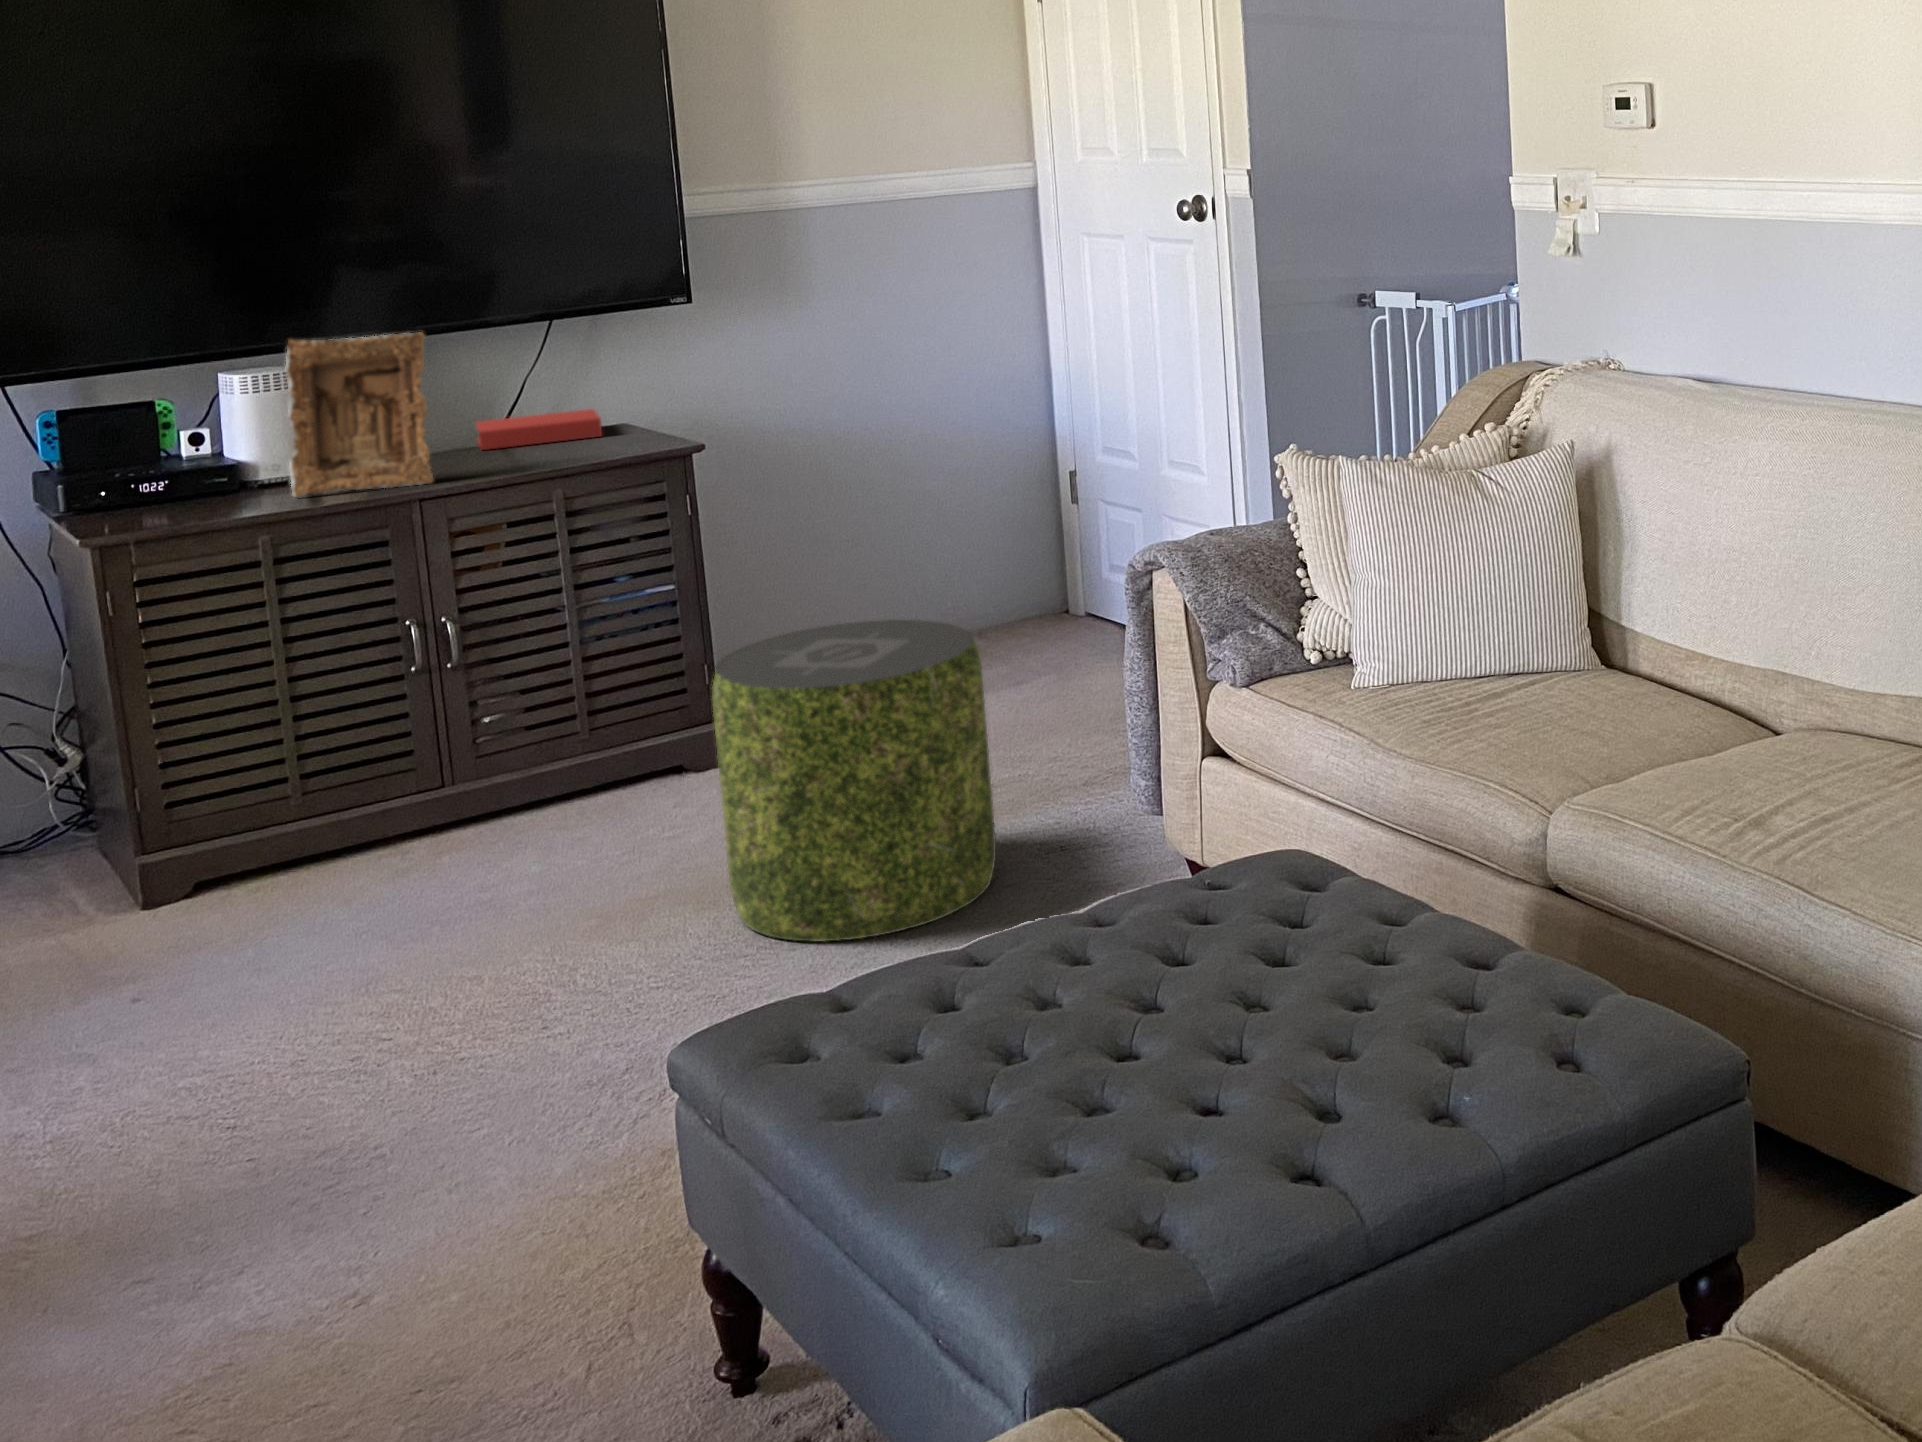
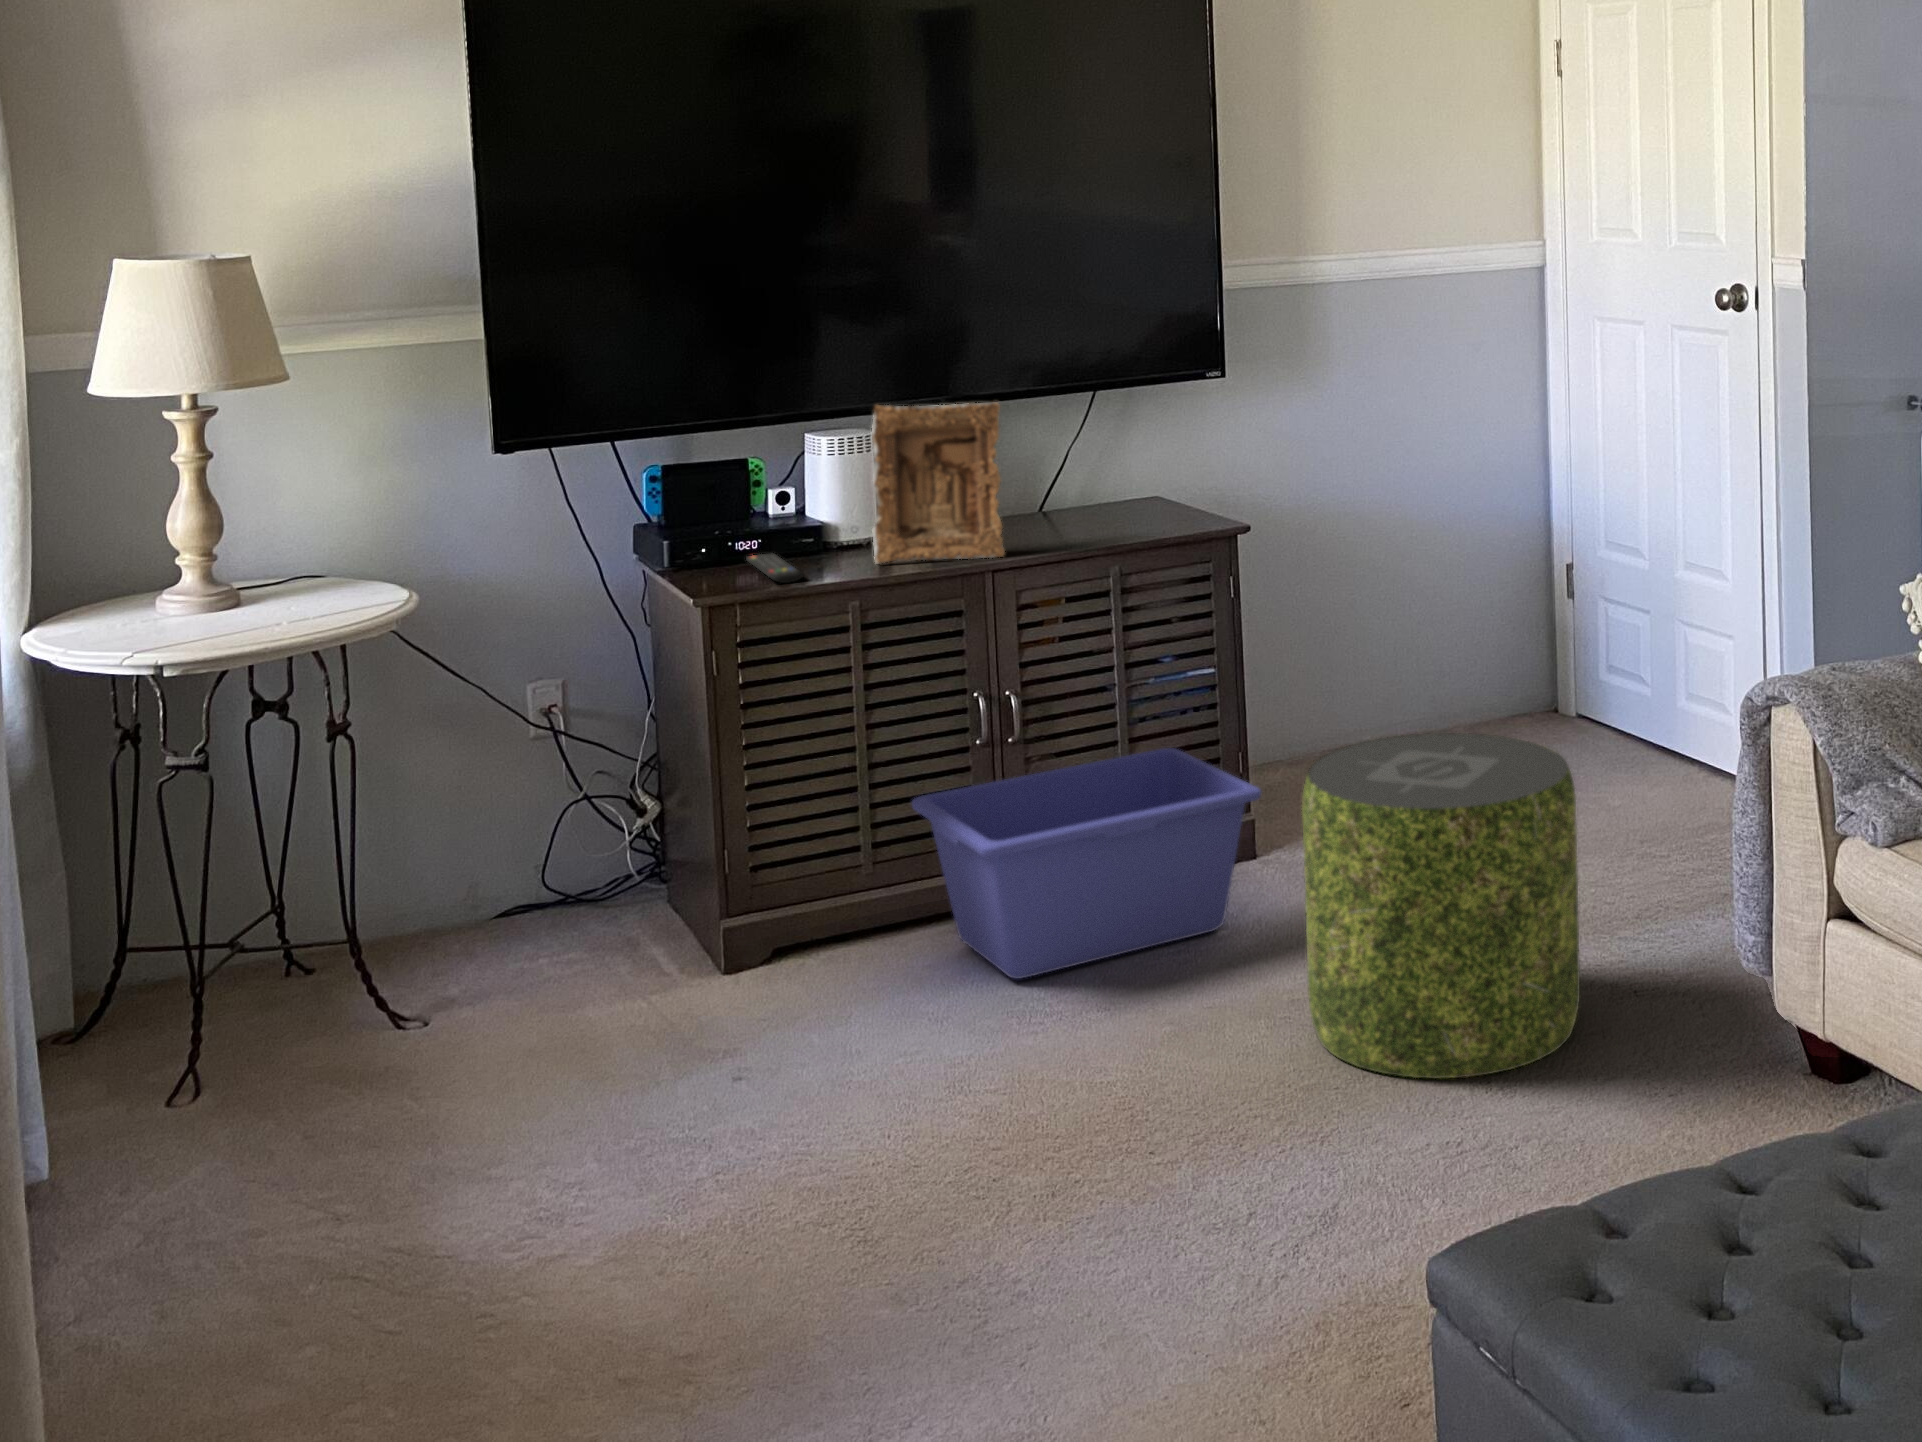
book: present [476,409,602,450] -> none [1023,481,1147,521]
remote control: none [155,493,209,520] -> present [747,553,803,583]
storage bin: none [339,661,702,890] -> present [912,748,1261,979]

